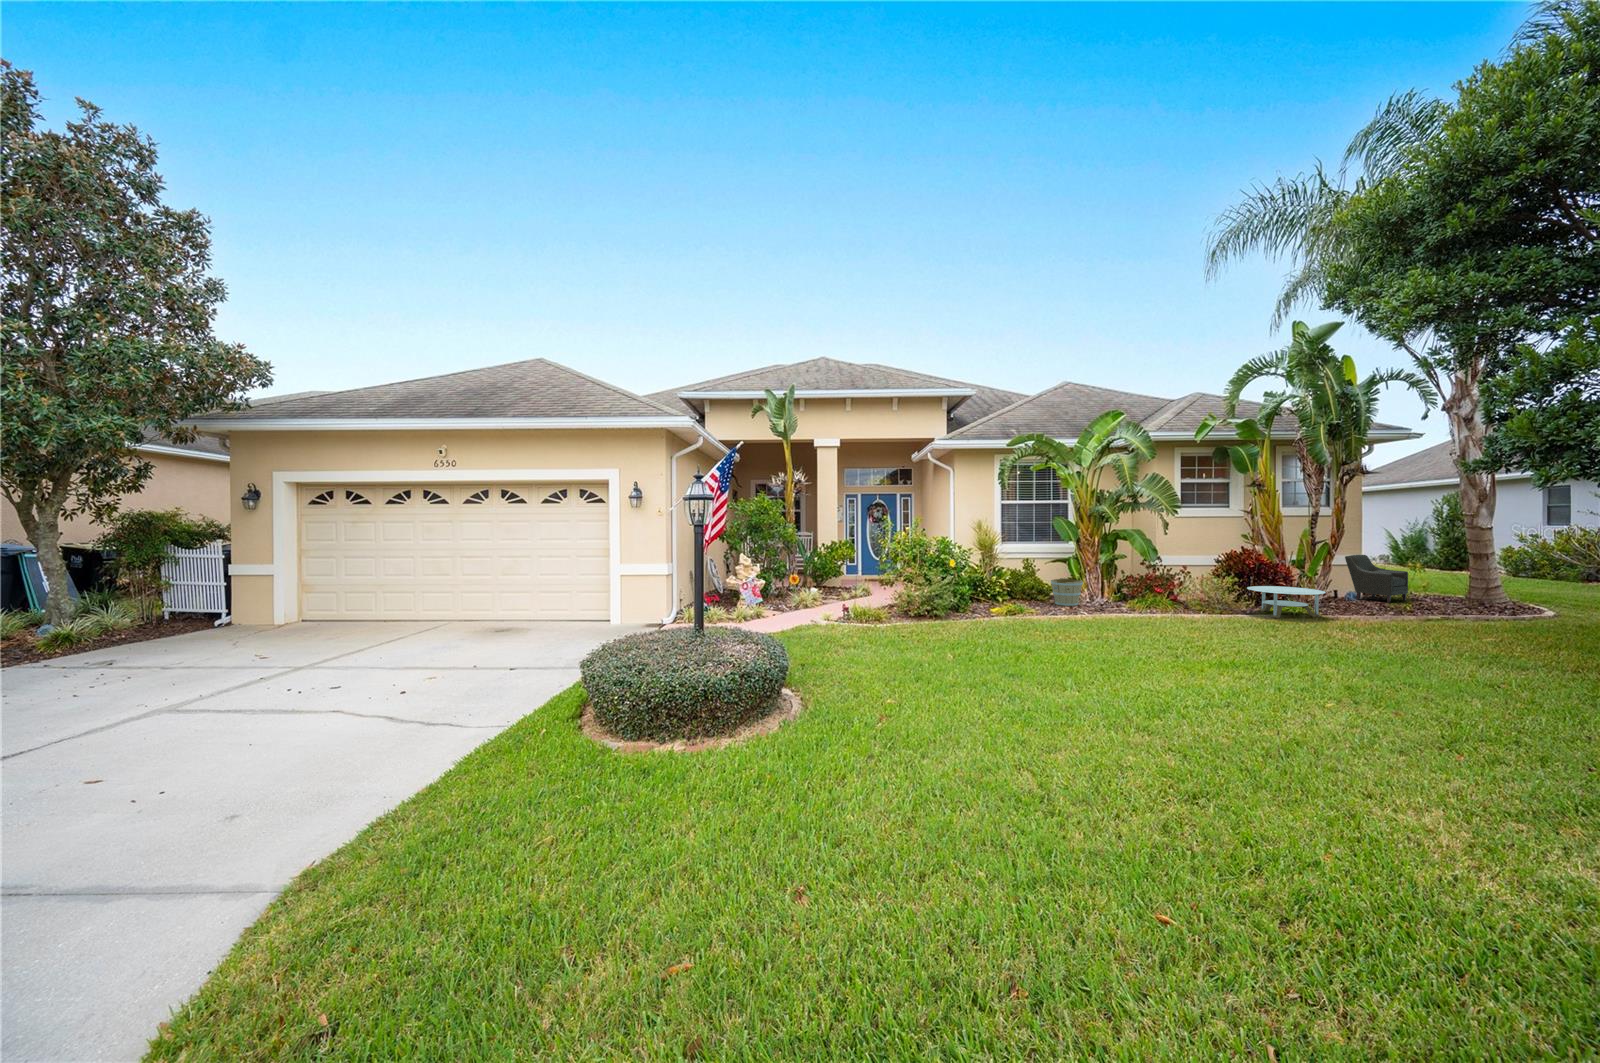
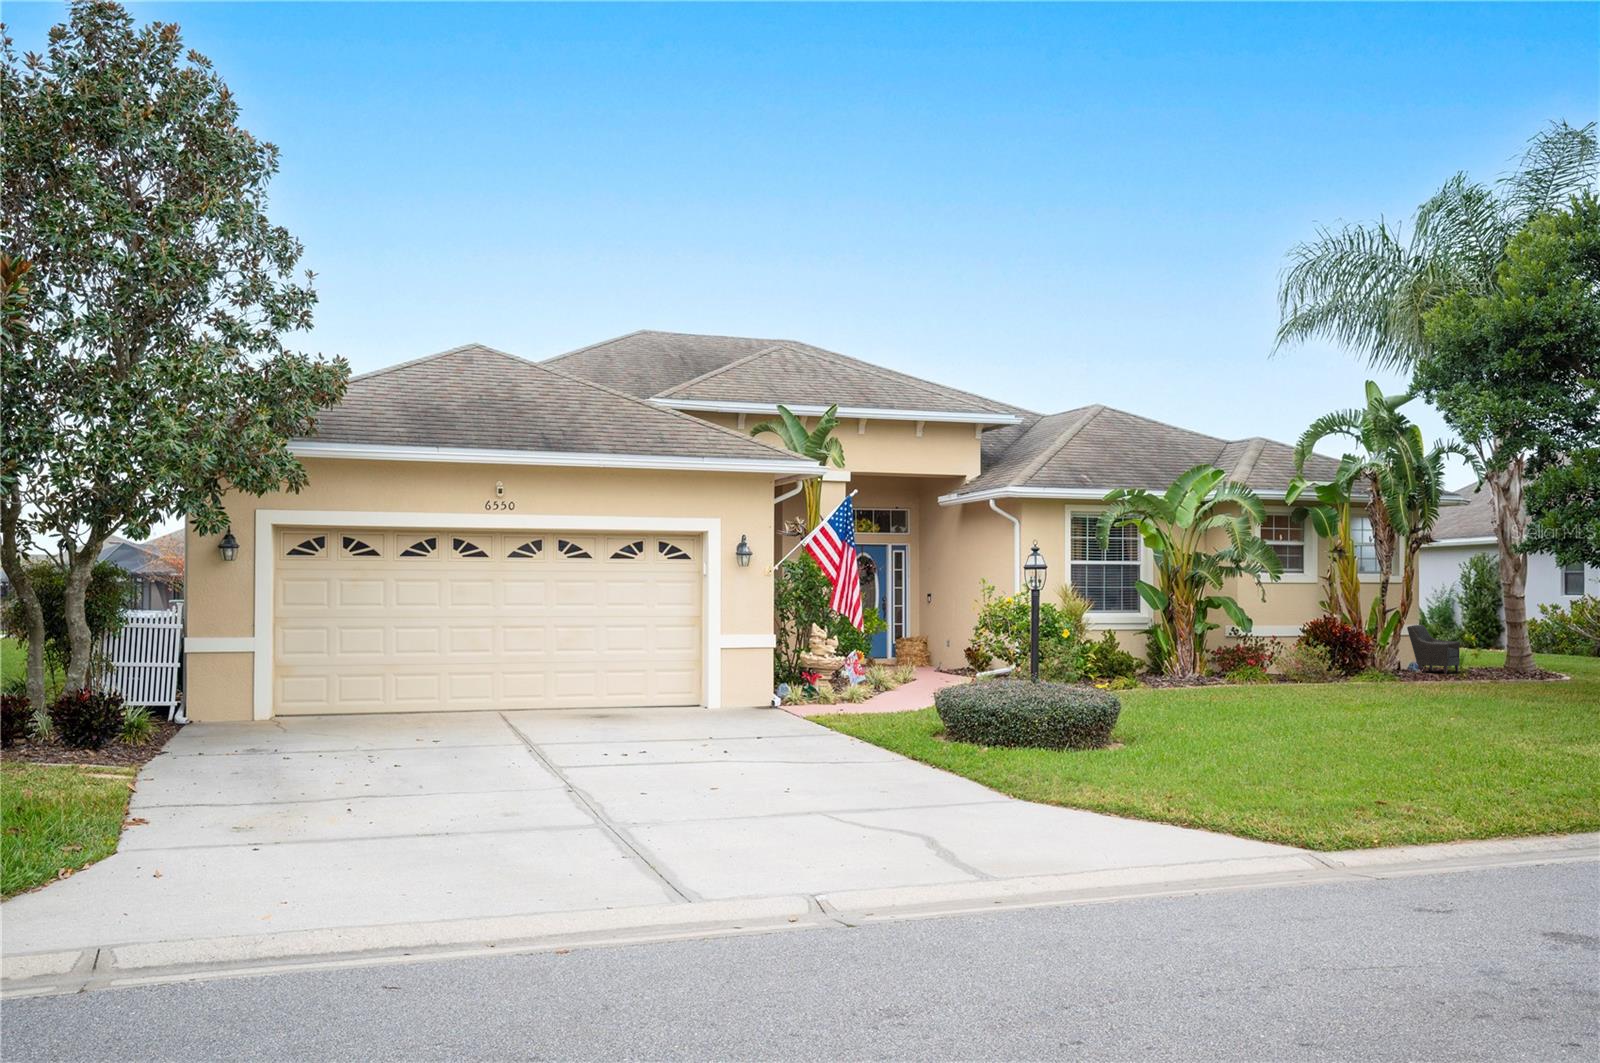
wooden bucket: present [1051,578,1083,606] -> none [1148,653,1183,684]
round table: present [1247,586,1326,618] -> none [1337,657,1404,687]

